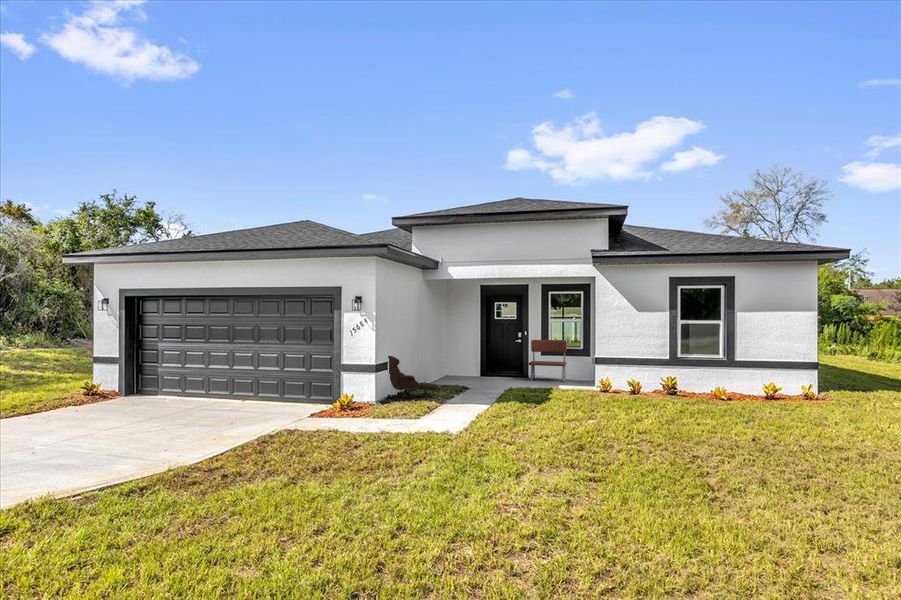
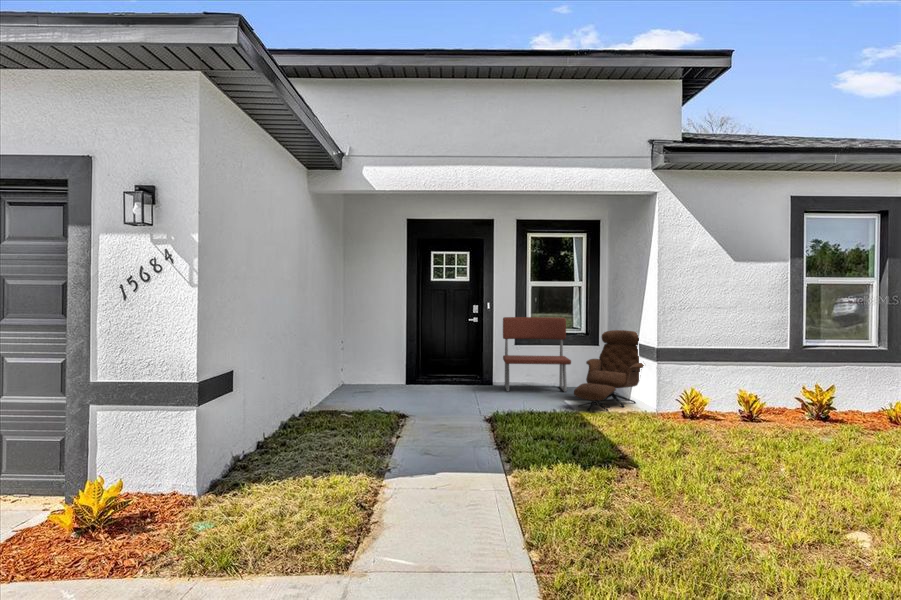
lounge chair: present [388,356,436,400] -> present [574,330,644,411]

